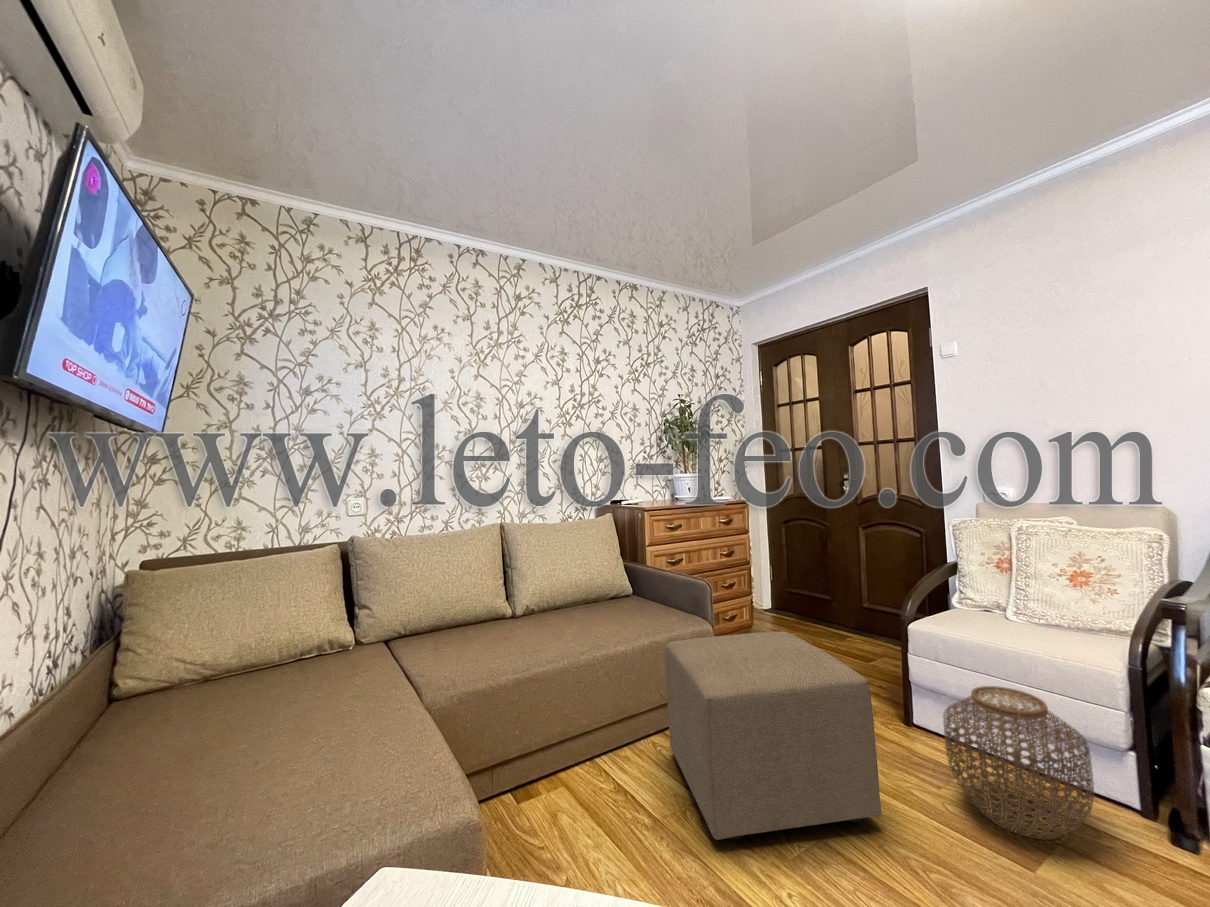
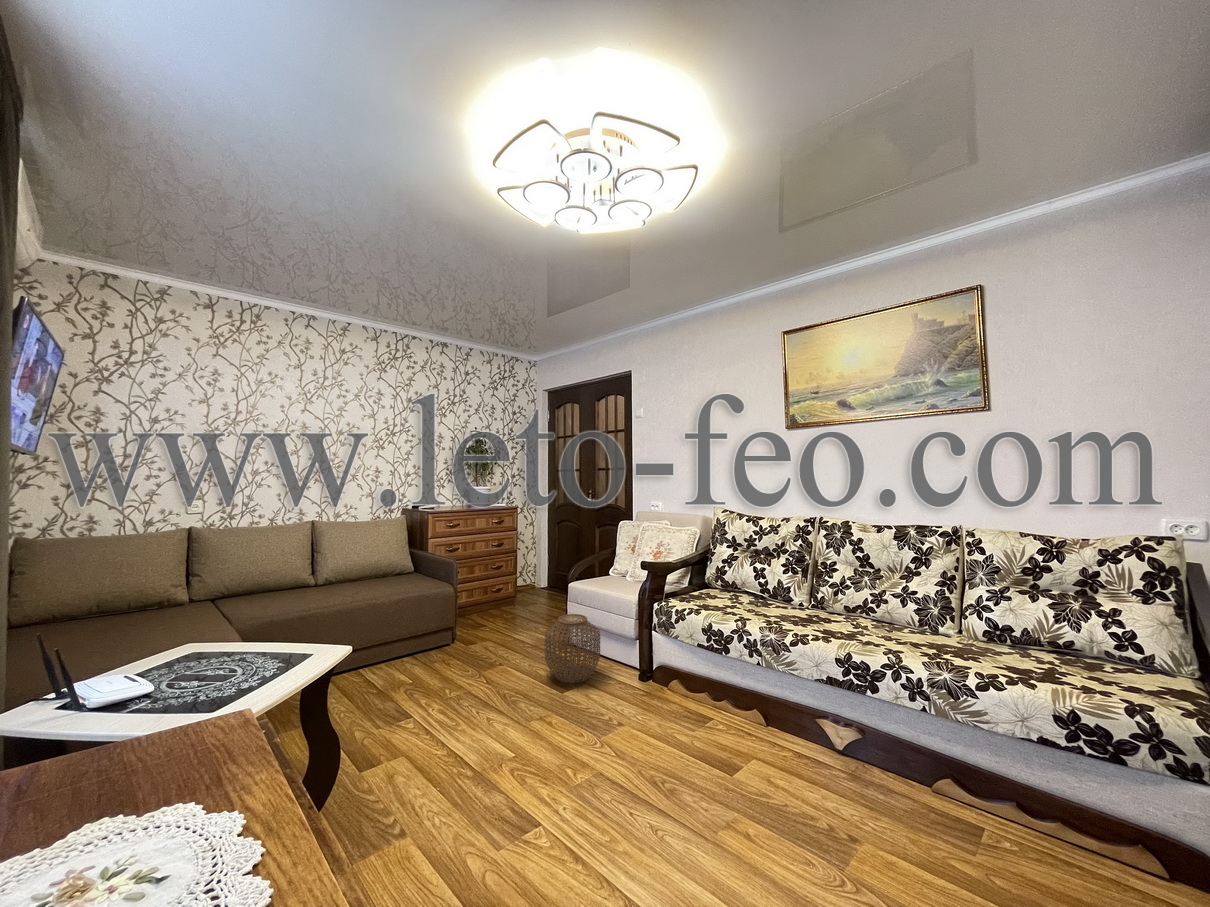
ottoman: present [665,632,881,840] -> none [405,591,501,694]

